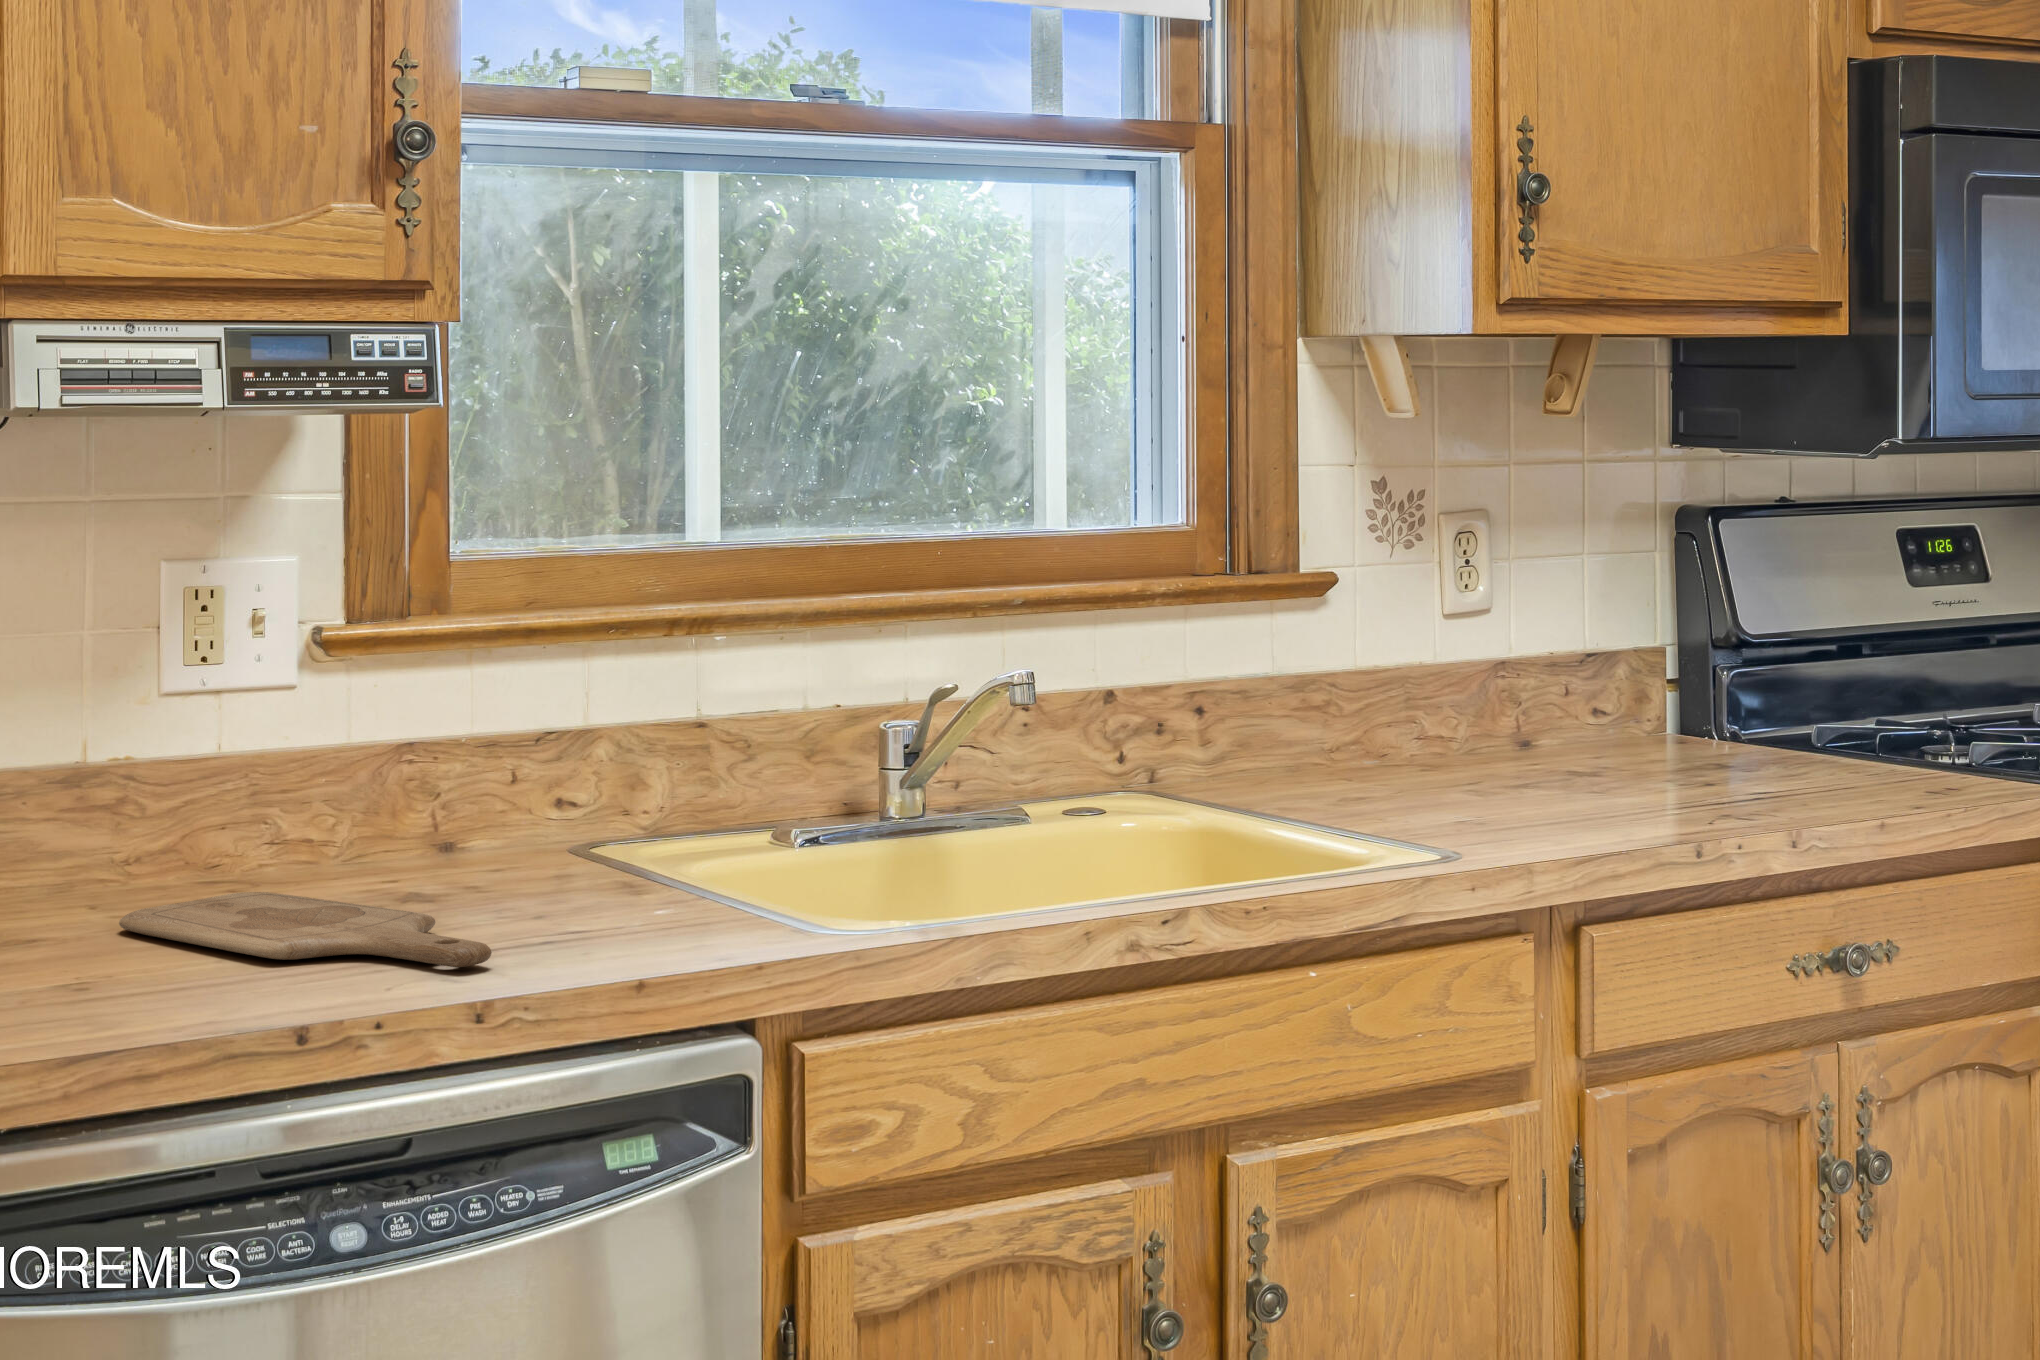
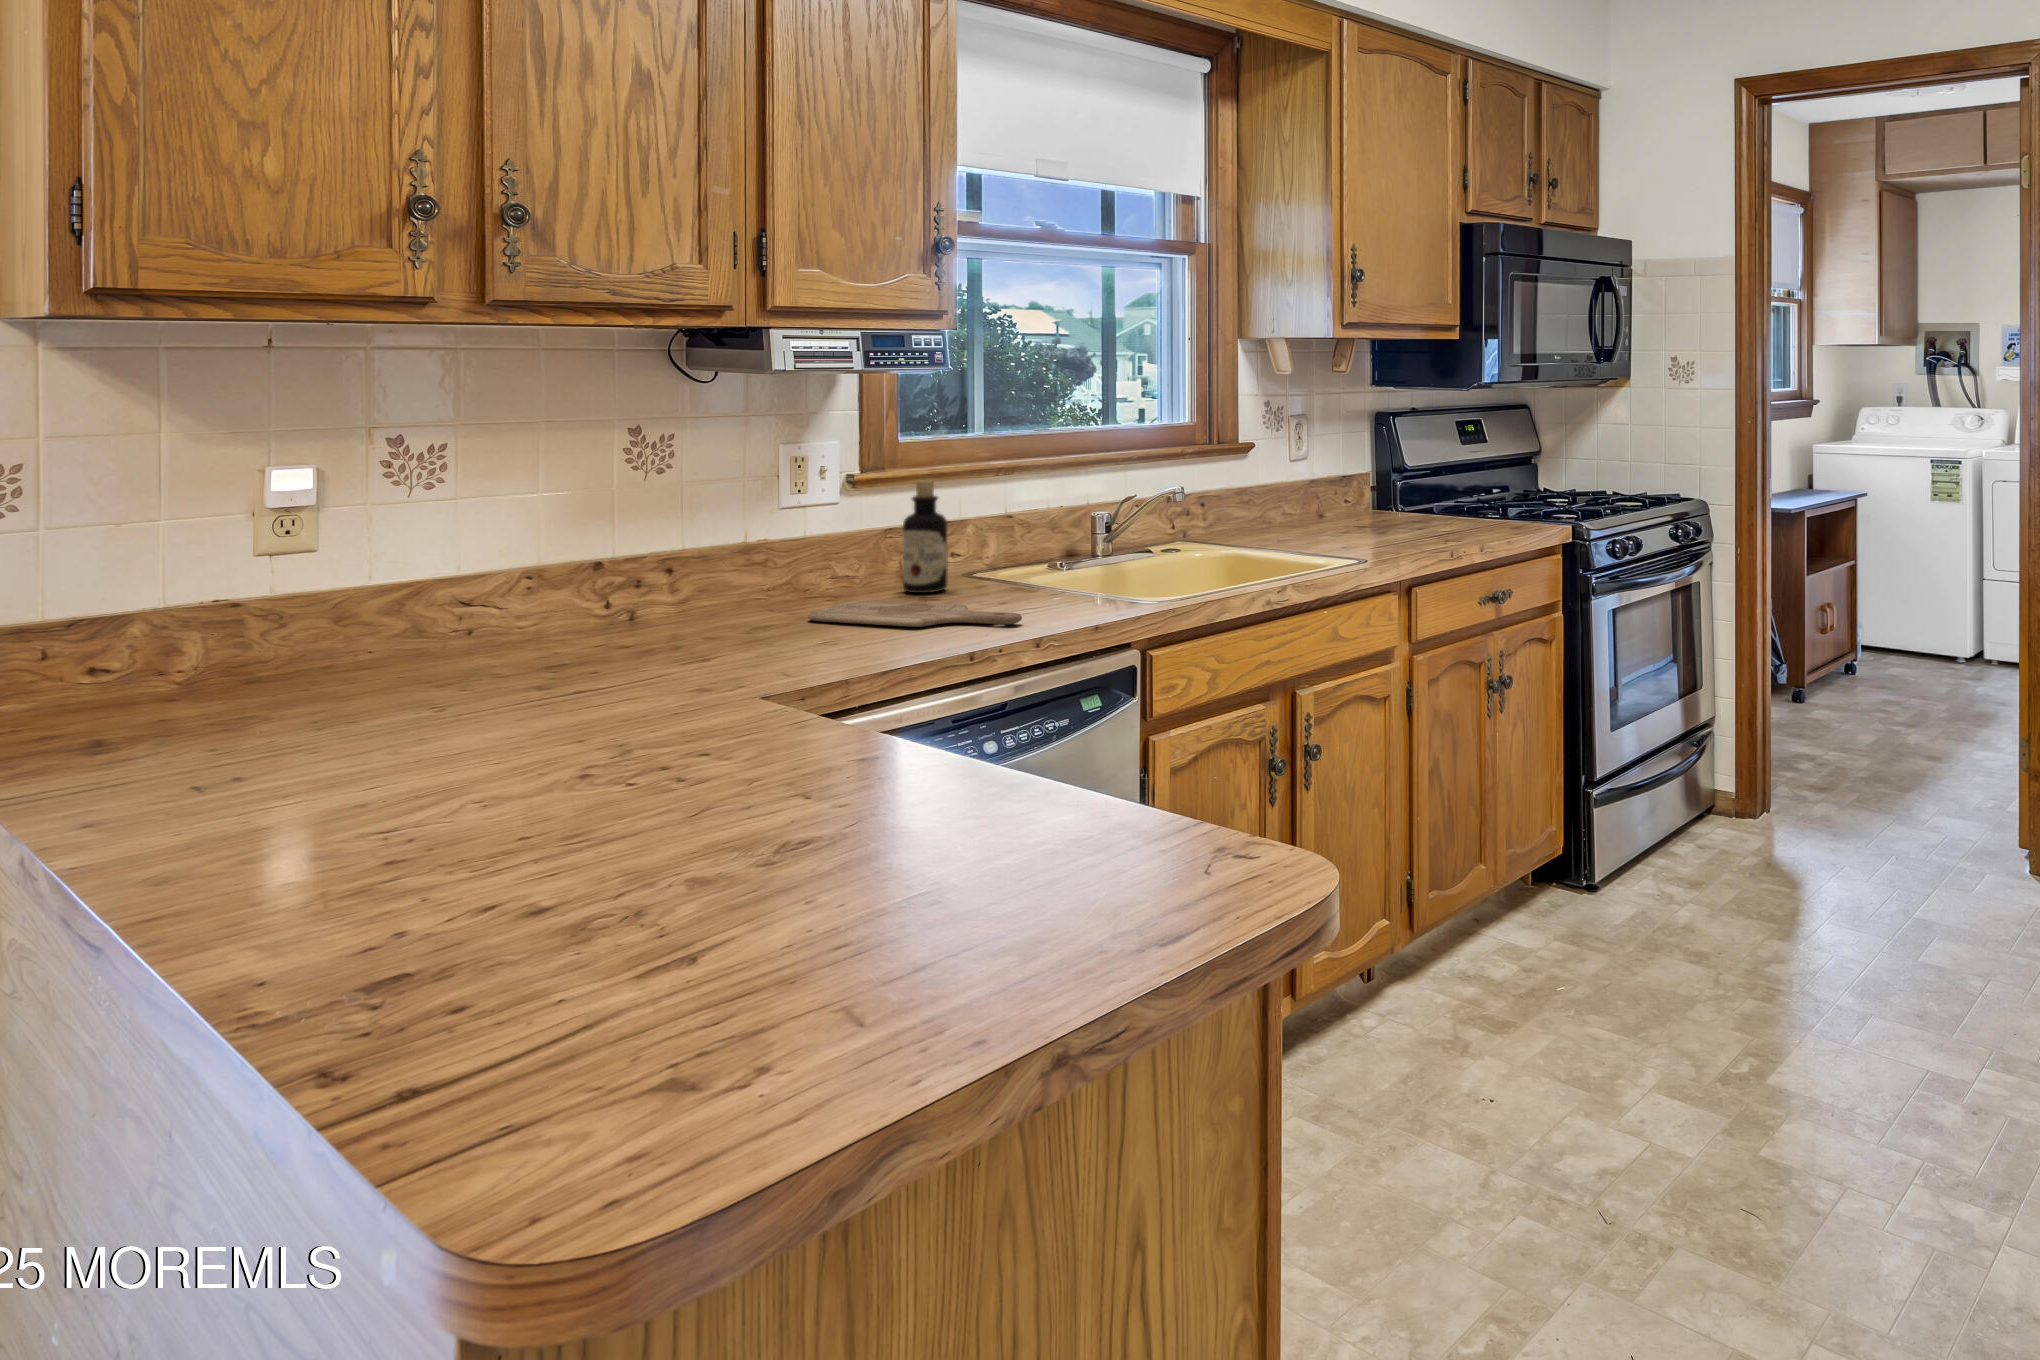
bottle: none [404,640,498,880] -> present [903,480,947,593]

